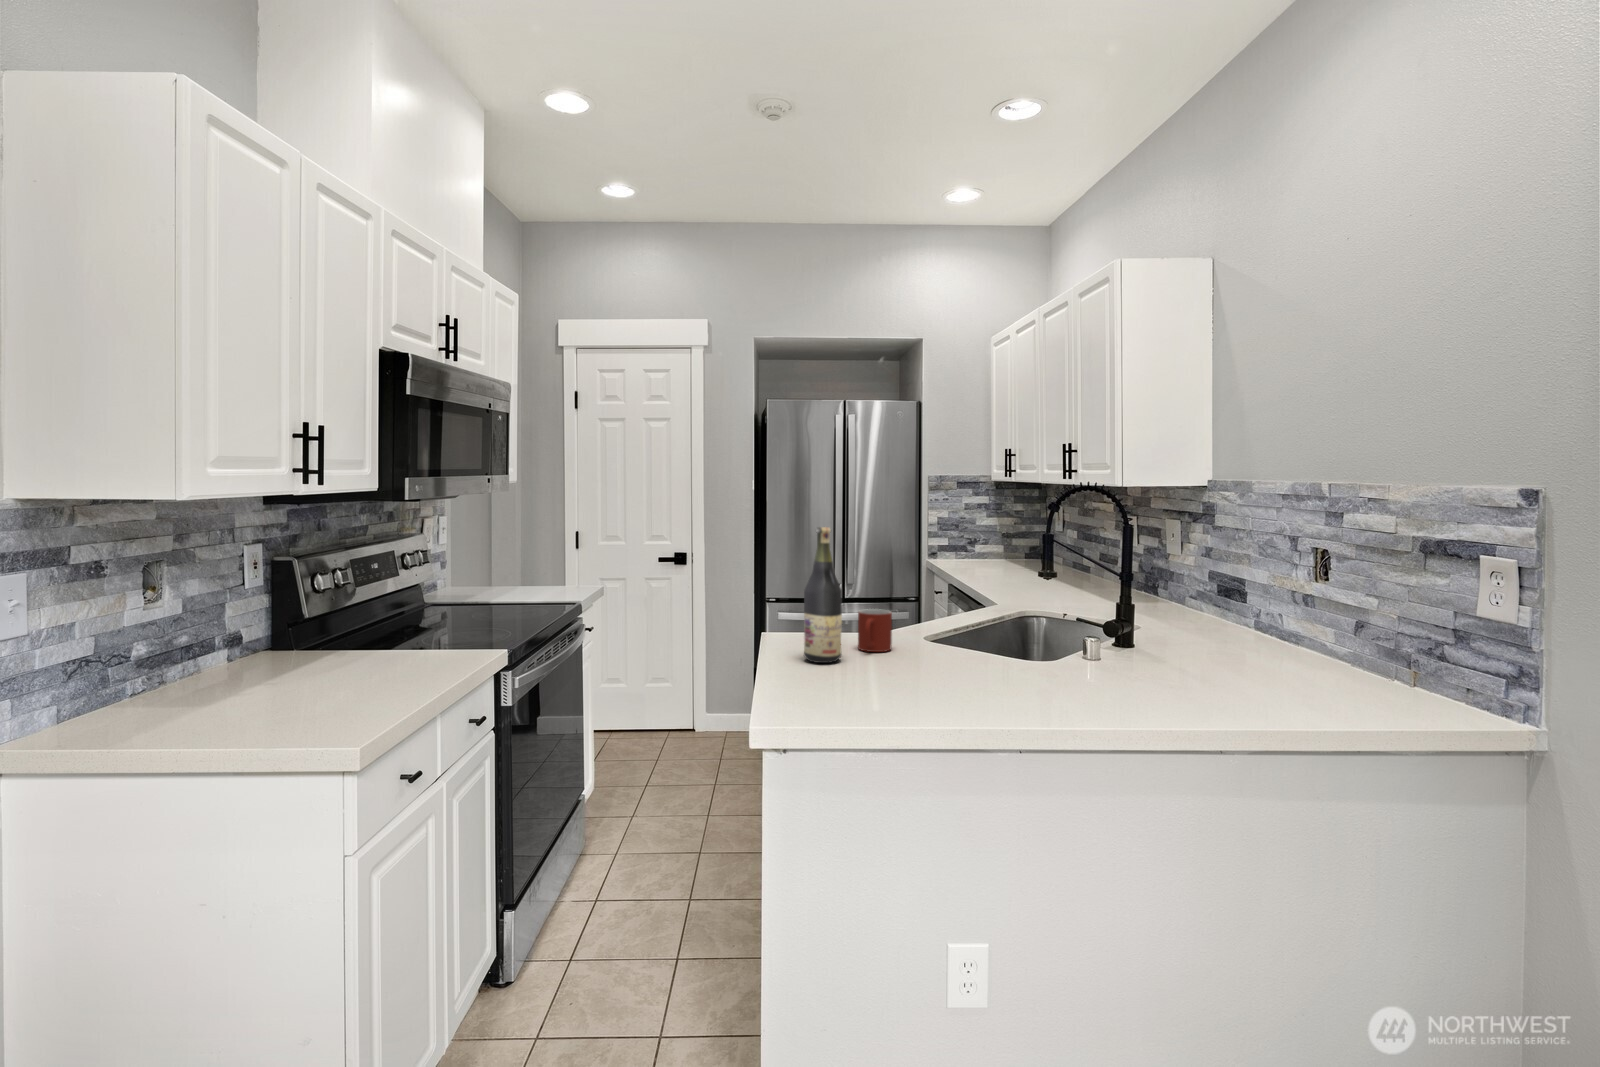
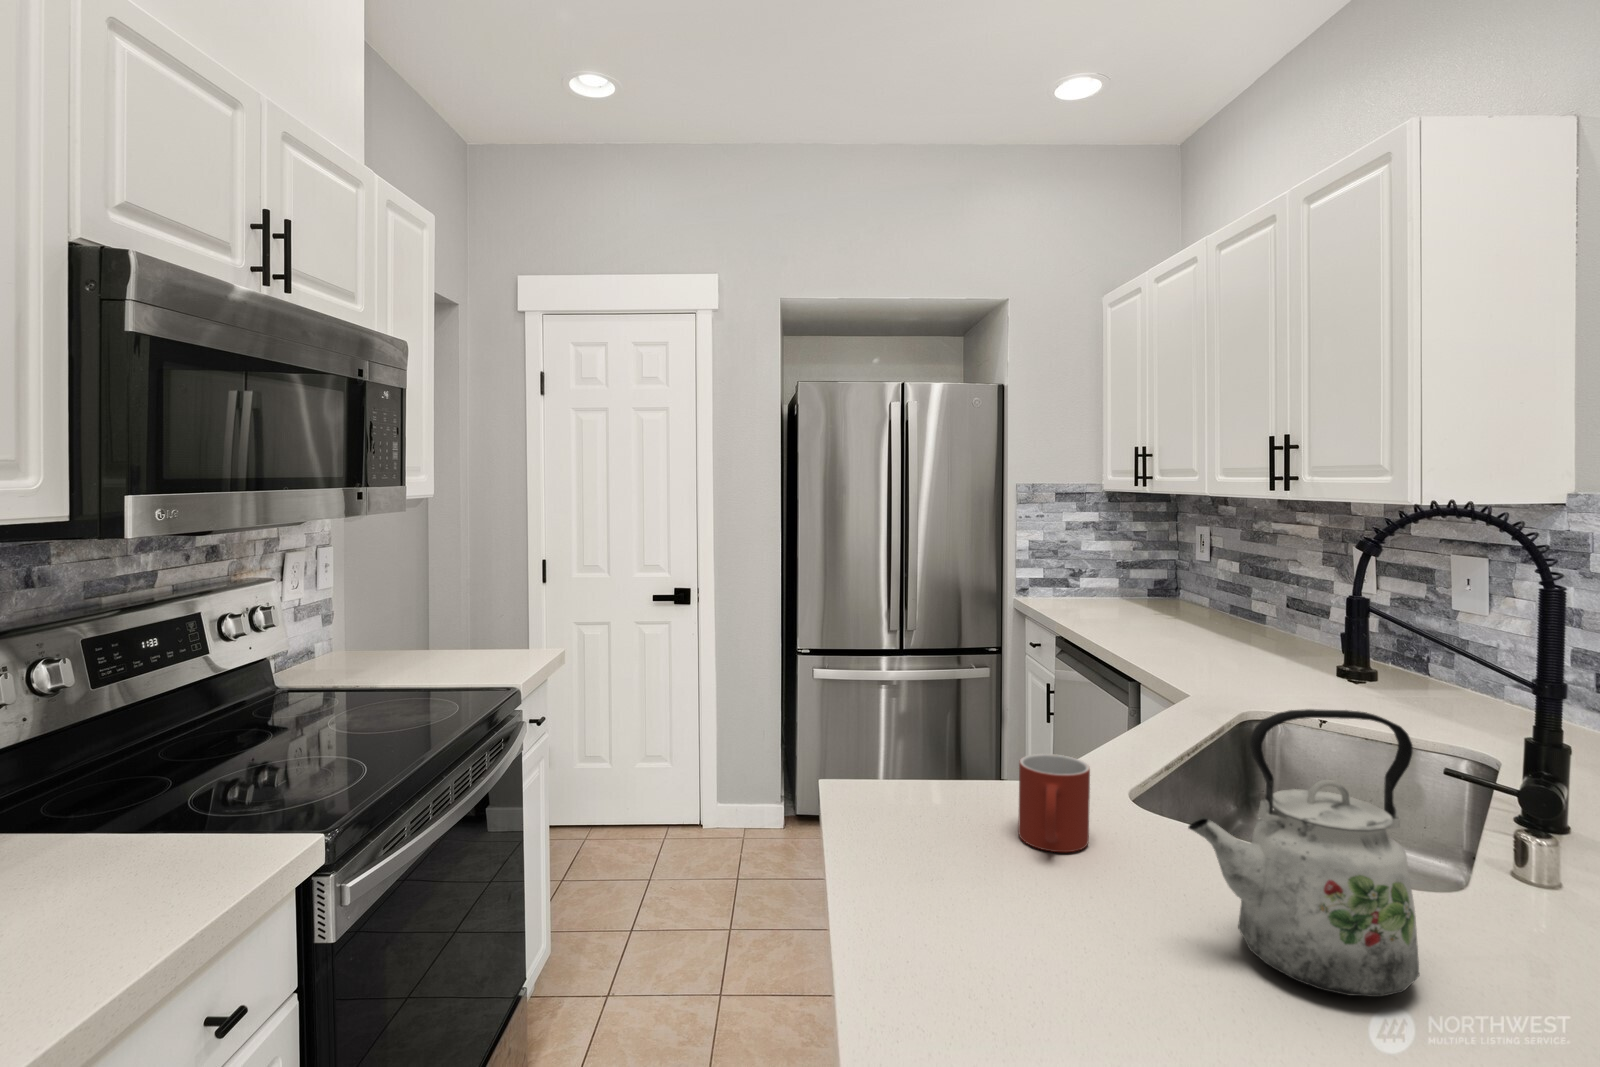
wine bottle: present [804,527,842,663] -> none [923,602,1008,902]
kettle: none [908,567,998,680] -> present [1189,709,1419,997]

